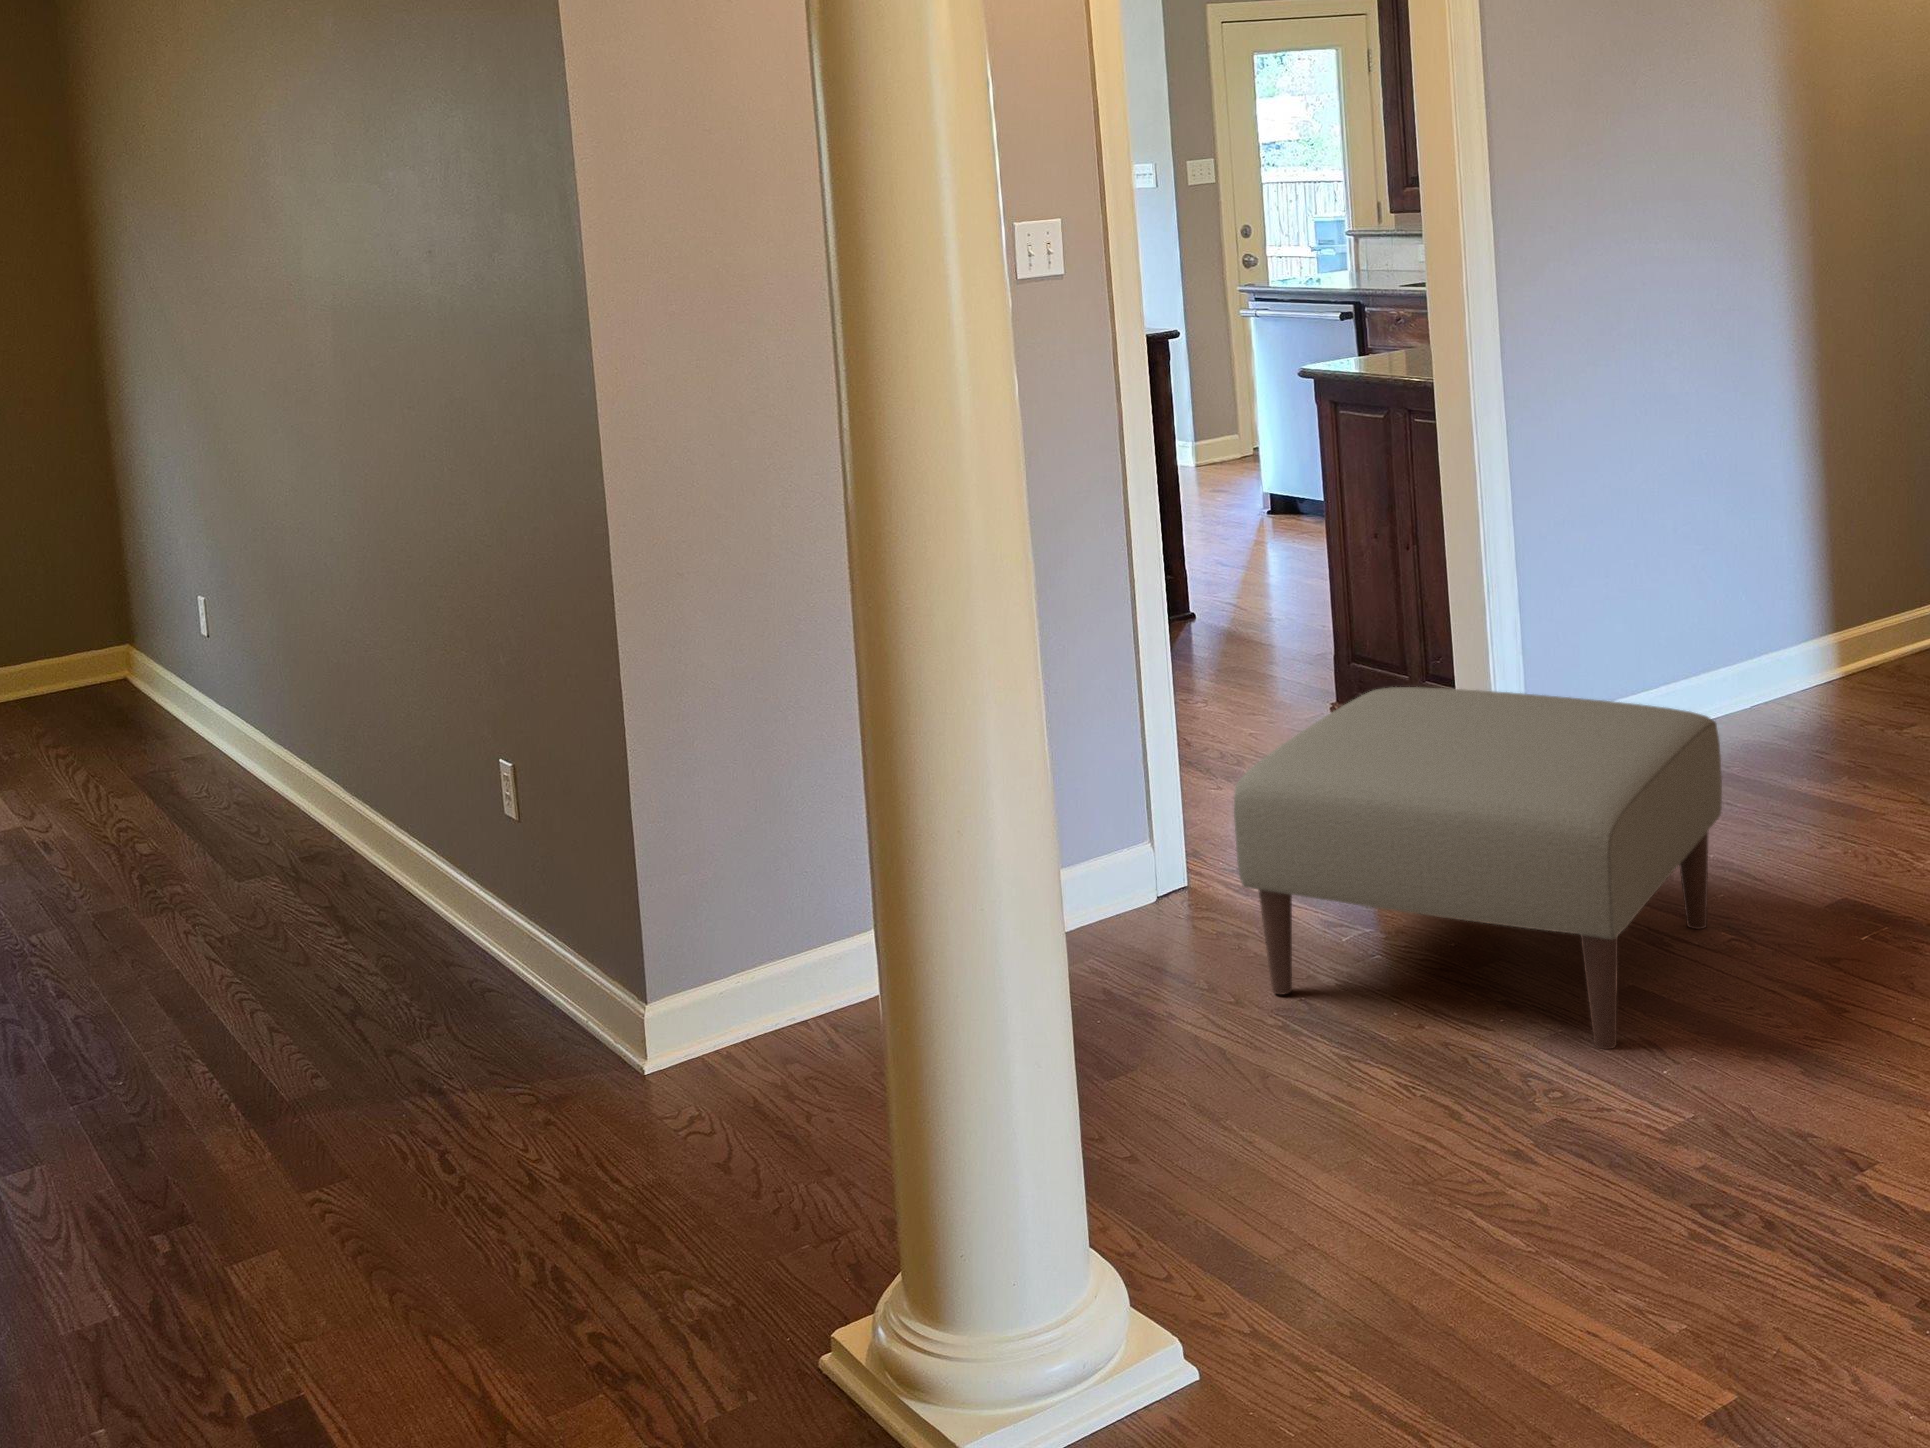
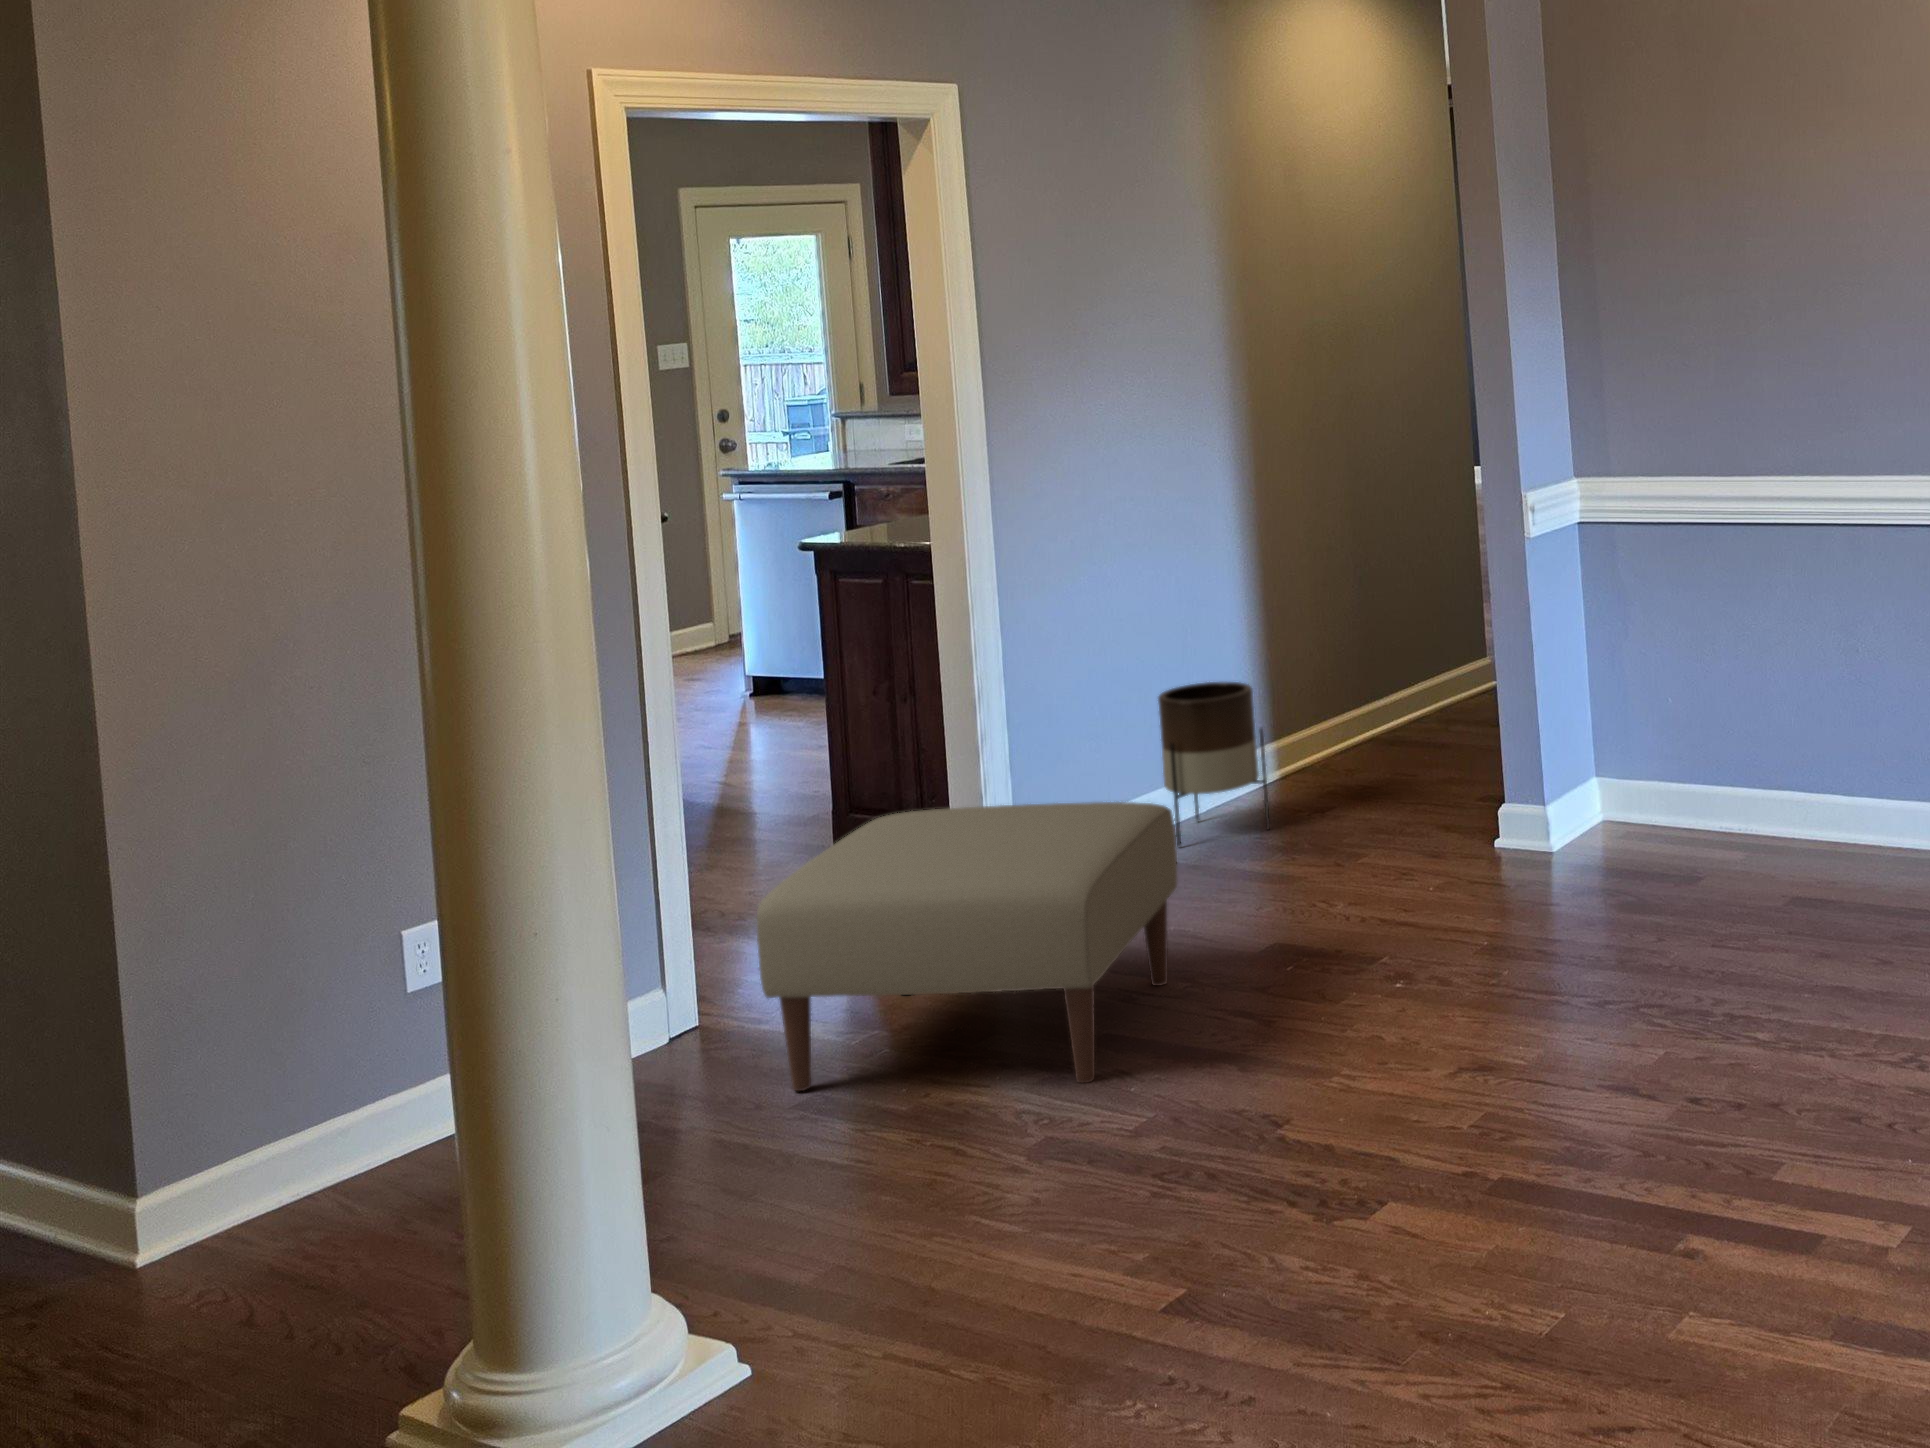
planter: none [1697,557,1832,747] -> present [1158,682,1270,847]

